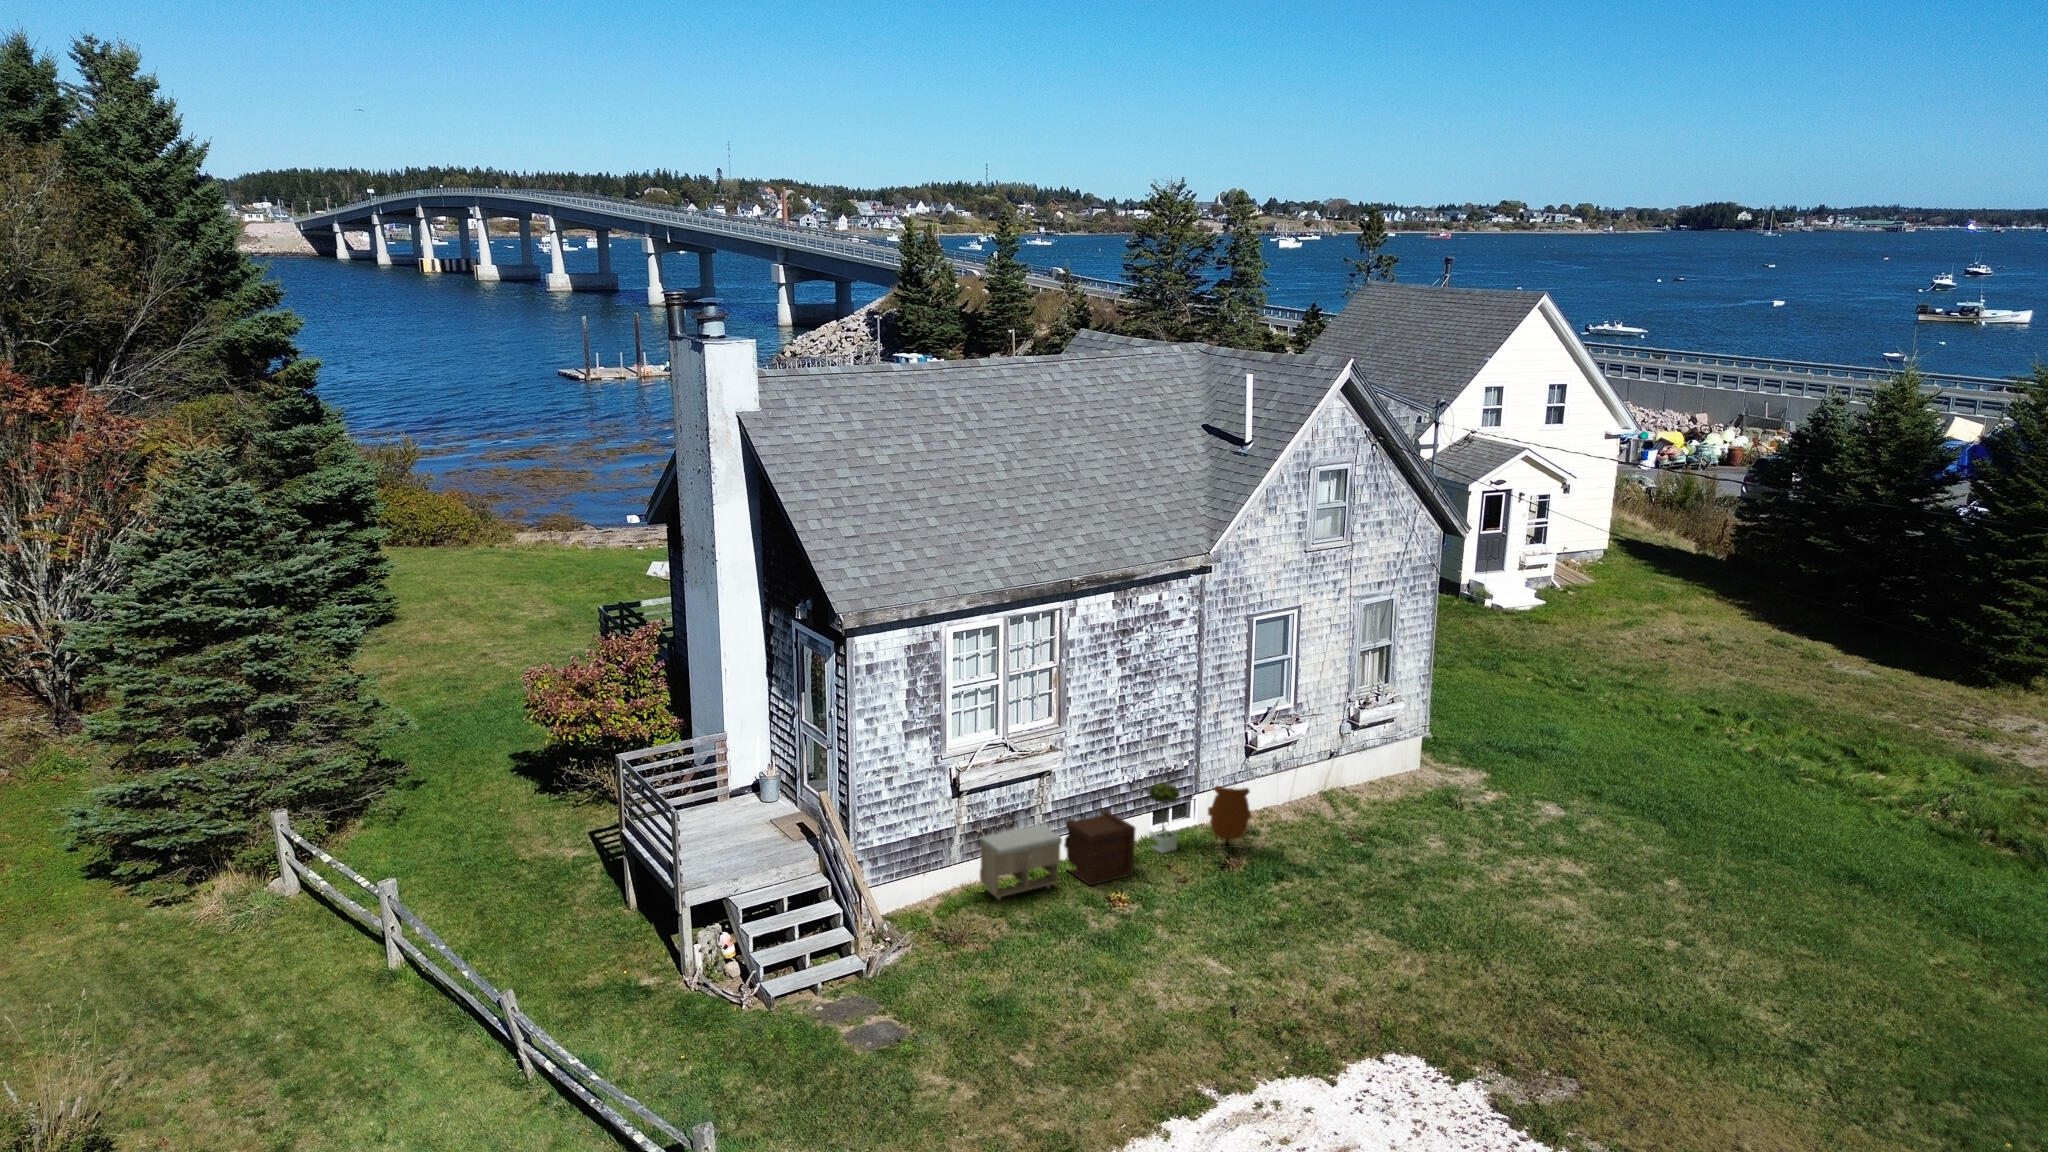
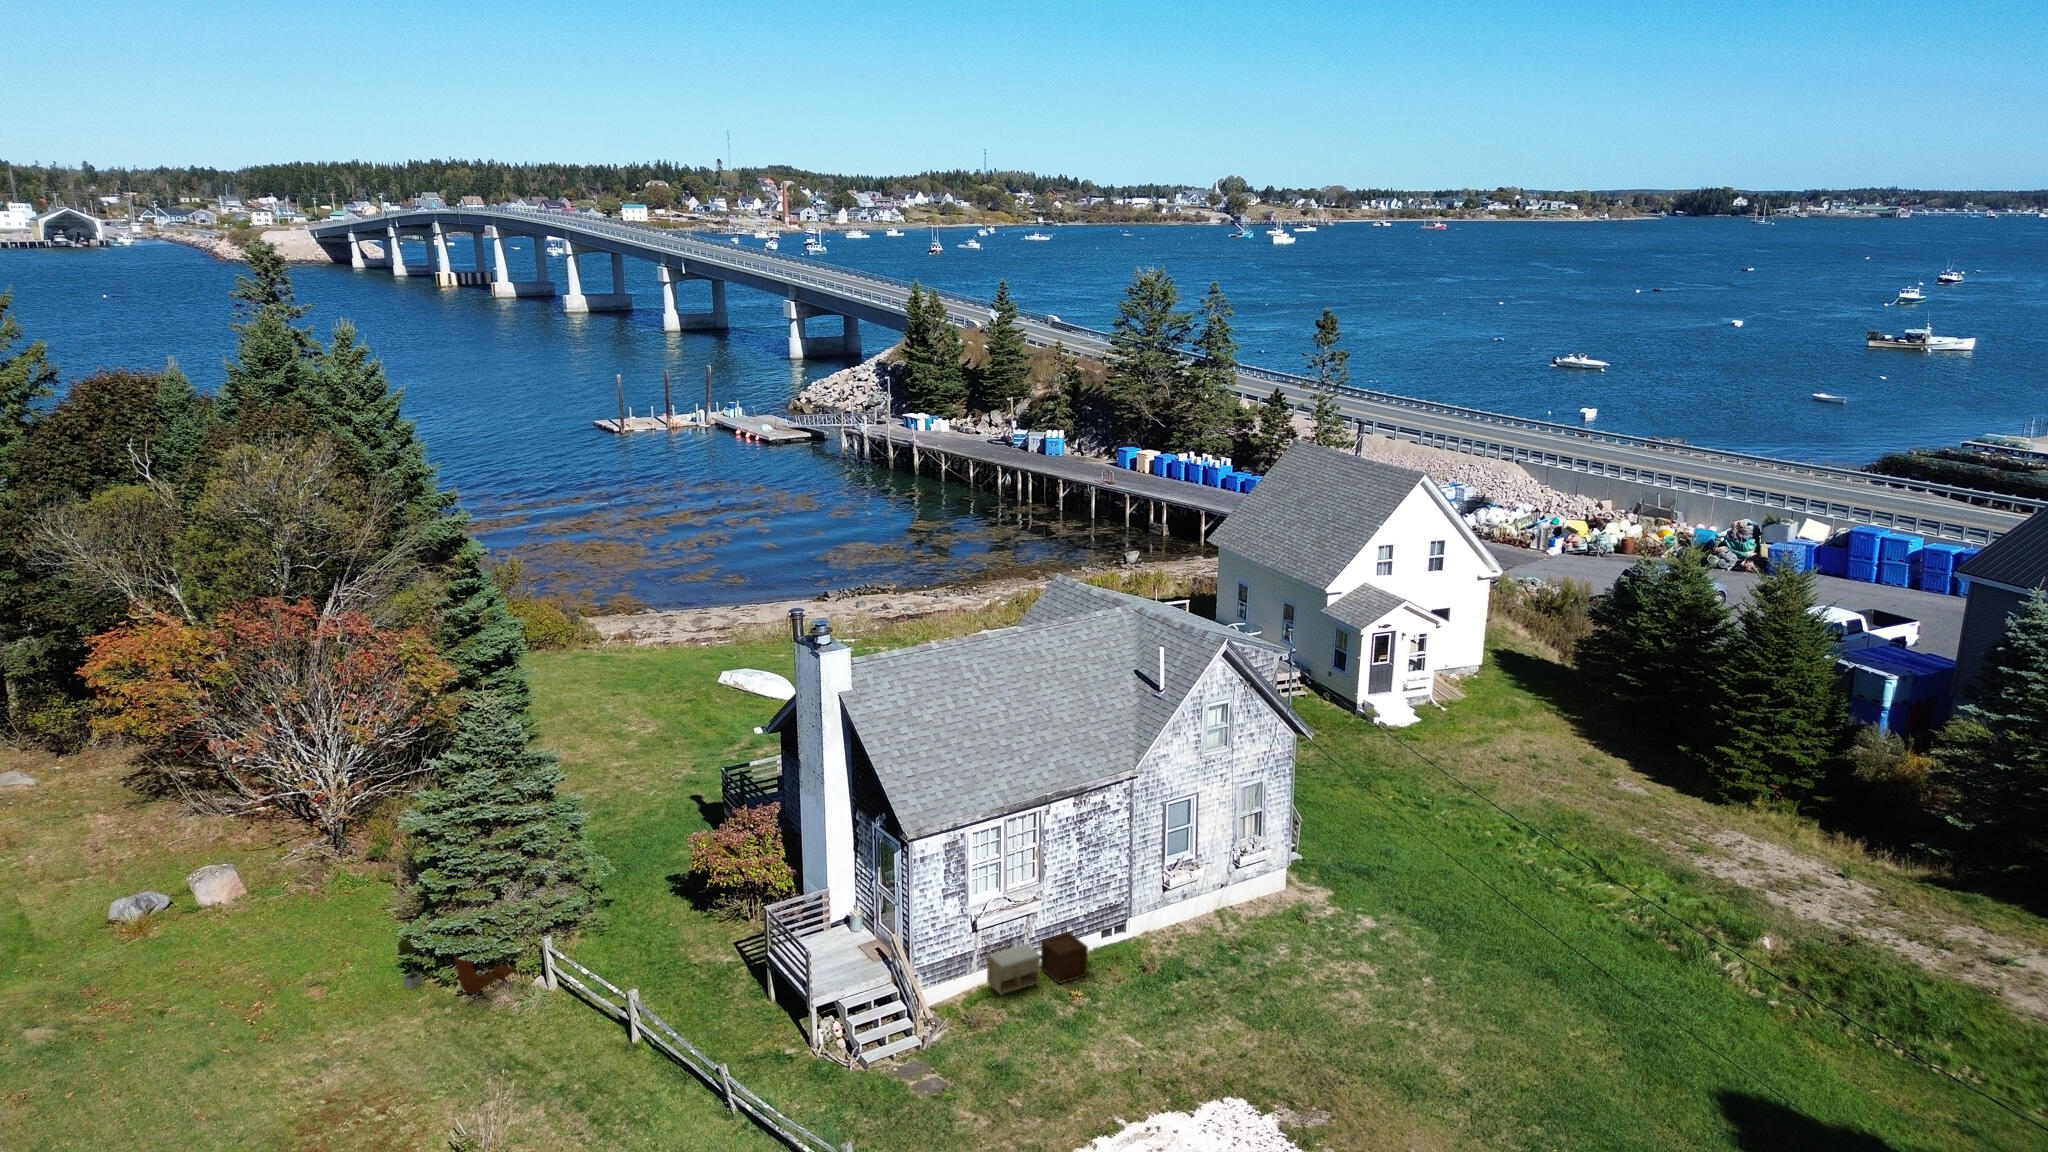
potted tree: present [1149,783,1179,853] -> present [398,939,423,989]
lounge chair: present [1208,786,1251,857] -> present [454,956,515,1000]

